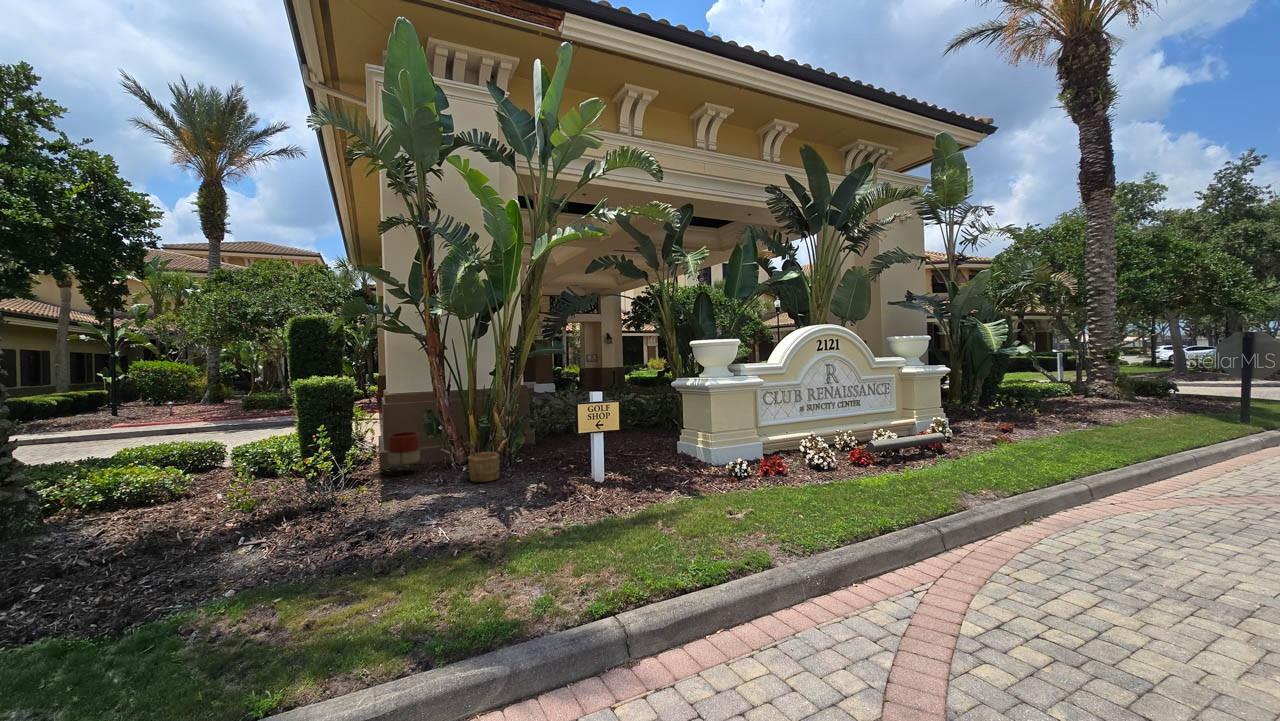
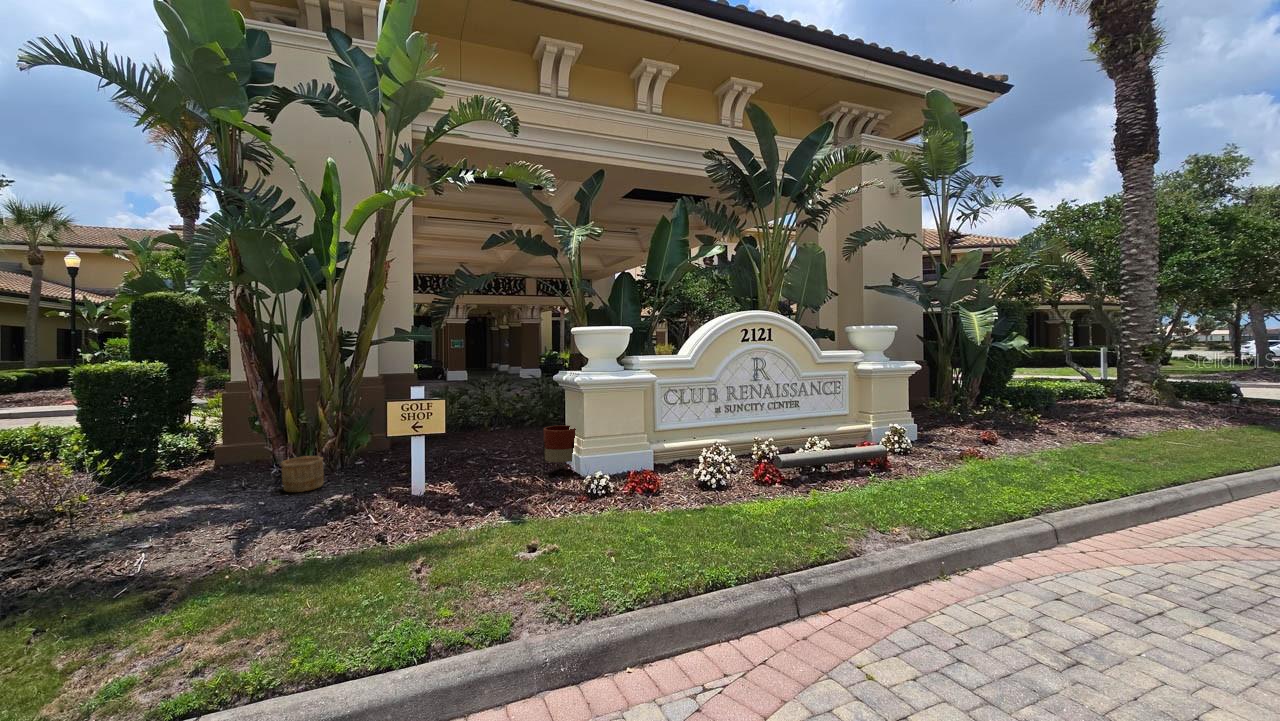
planter: present [388,432,420,465] -> present [543,425,576,475]

